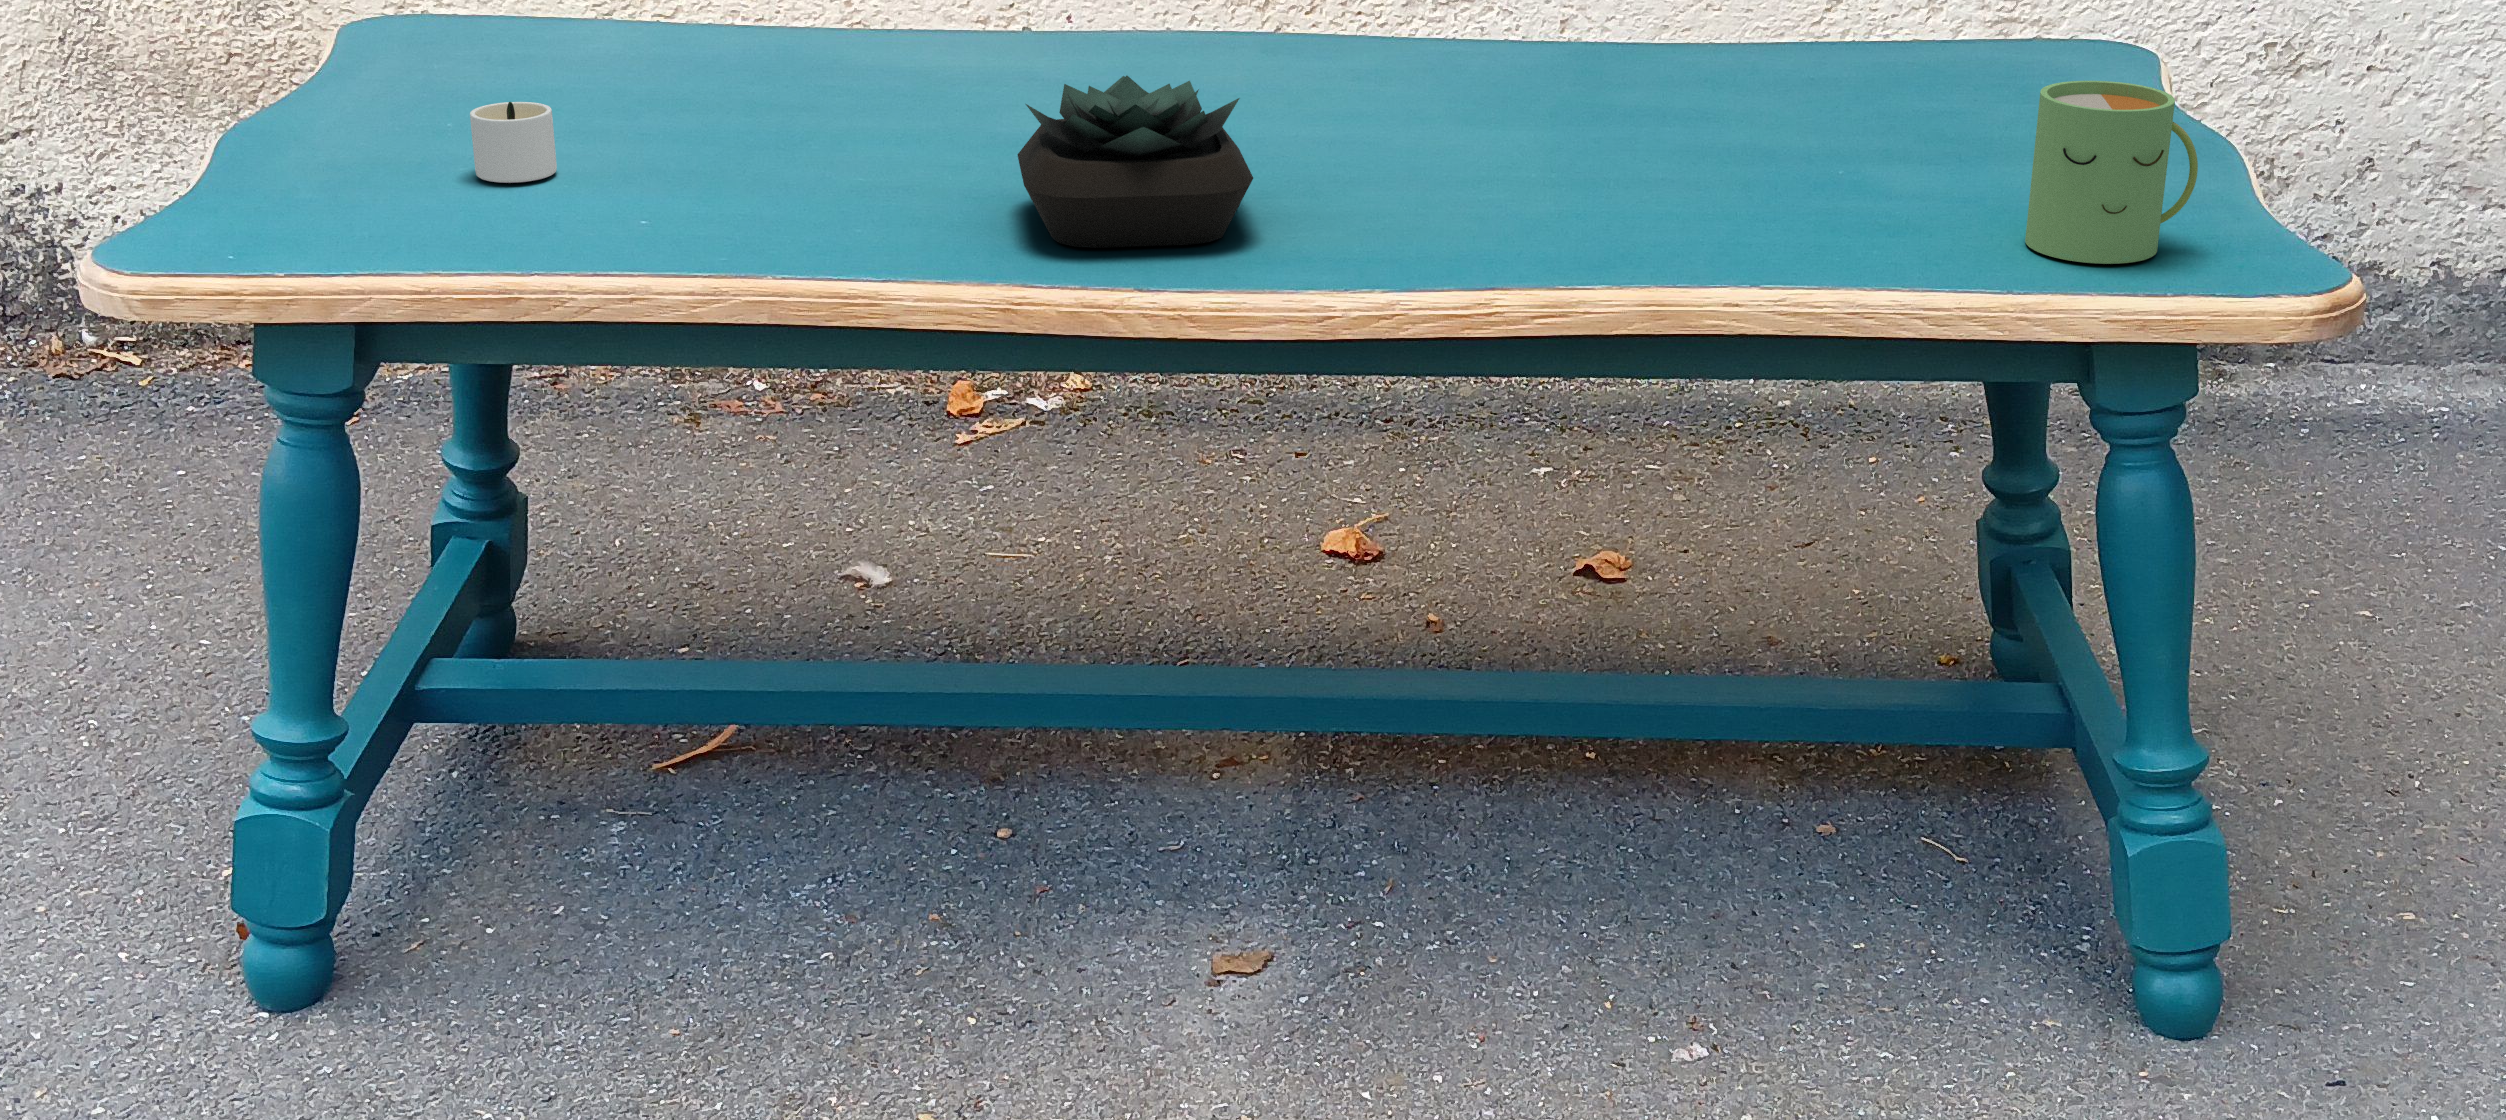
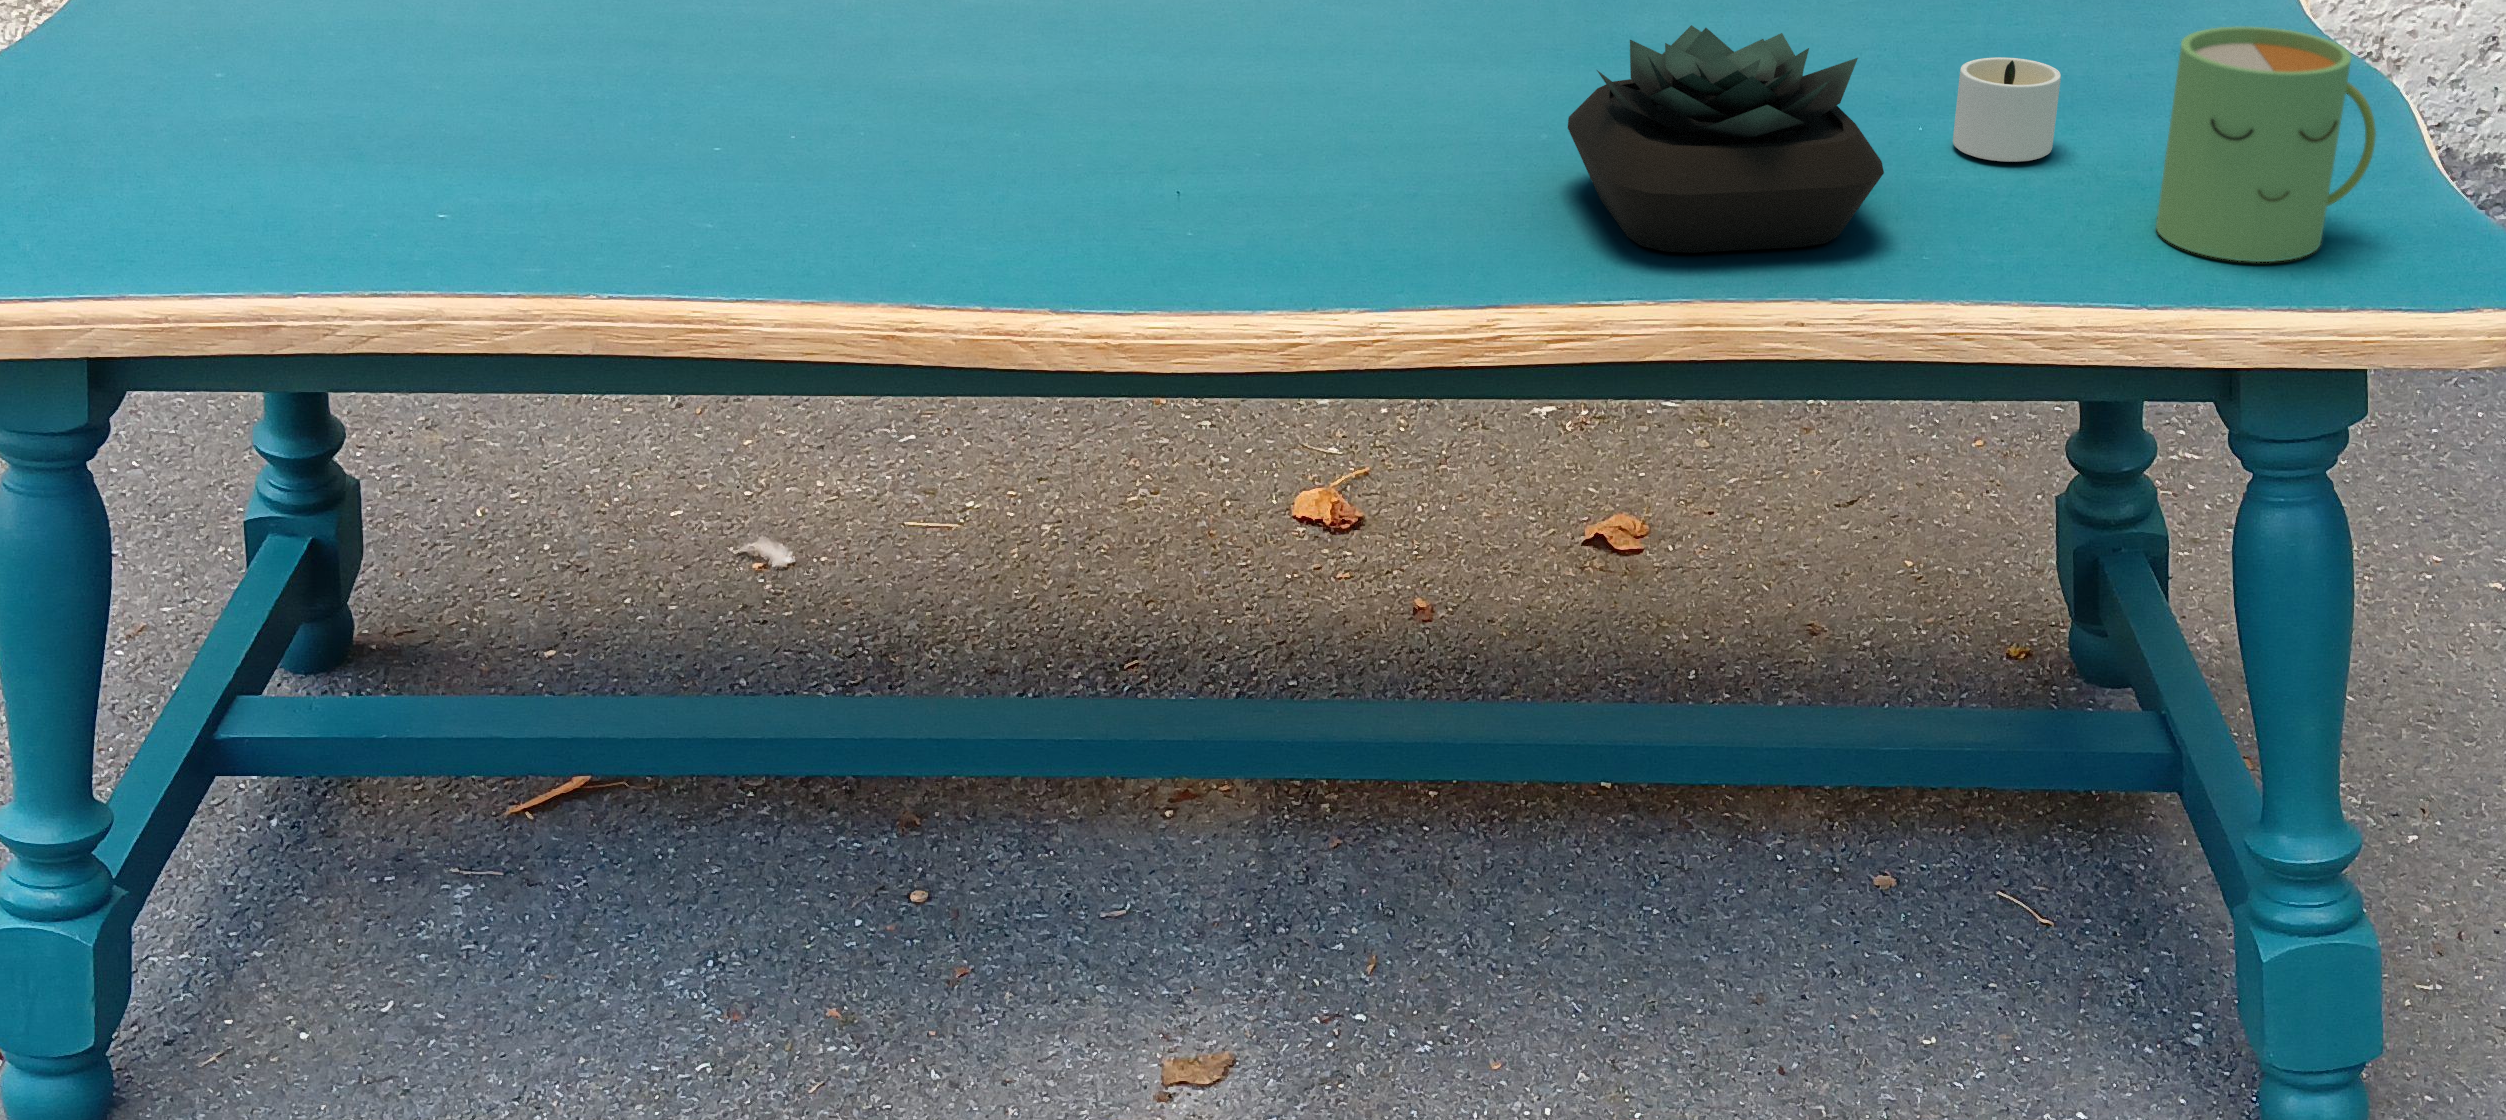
succulent plant: present [1018,76,1253,248] -> present [1568,25,1884,253]
candle: present [470,102,557,183] -> present [1953,57,2061,162]

